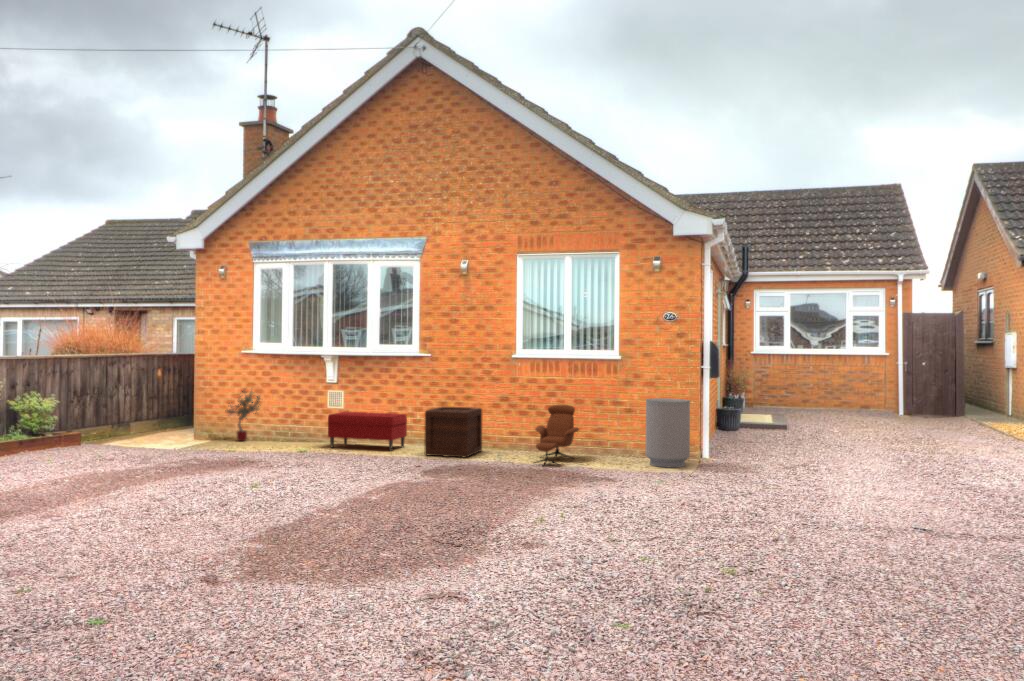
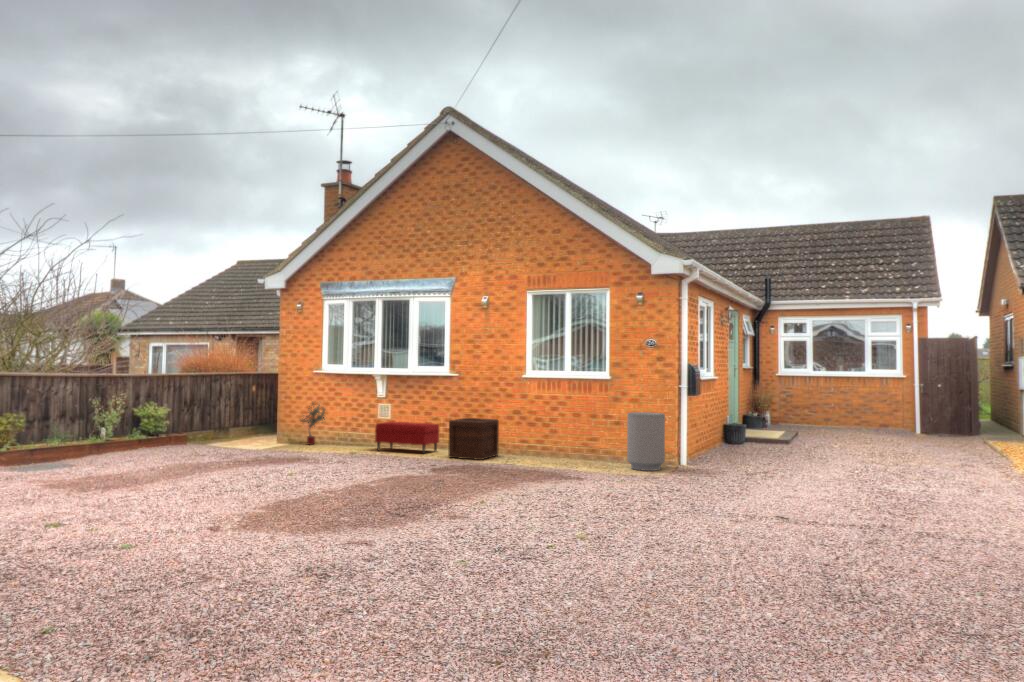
lounge chair: present [535,405,579,465] -> none [532,417,575,468]

